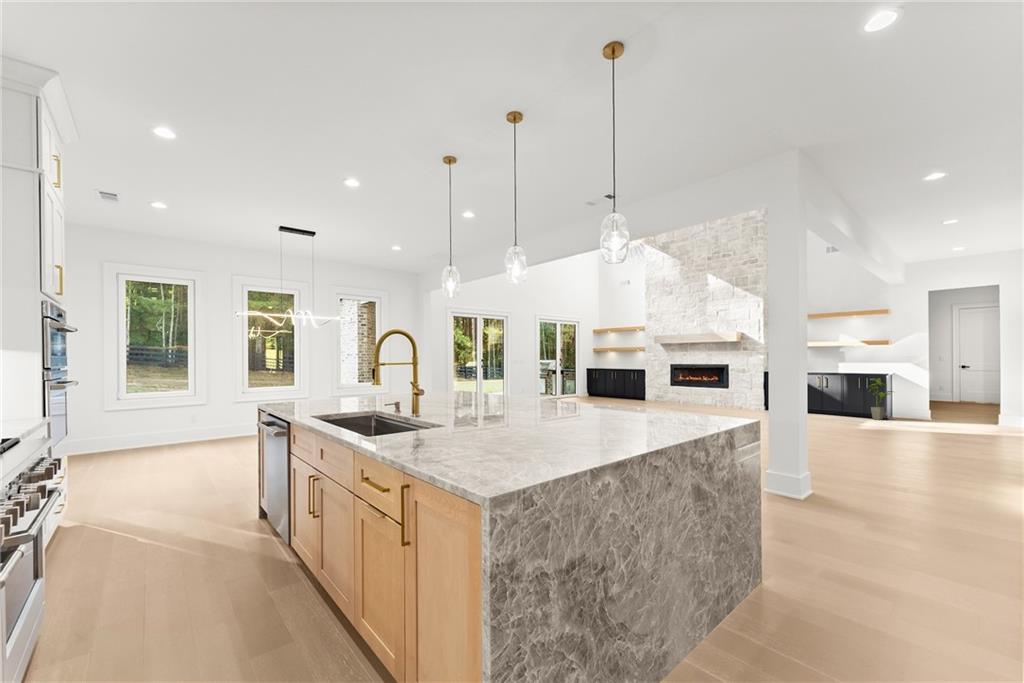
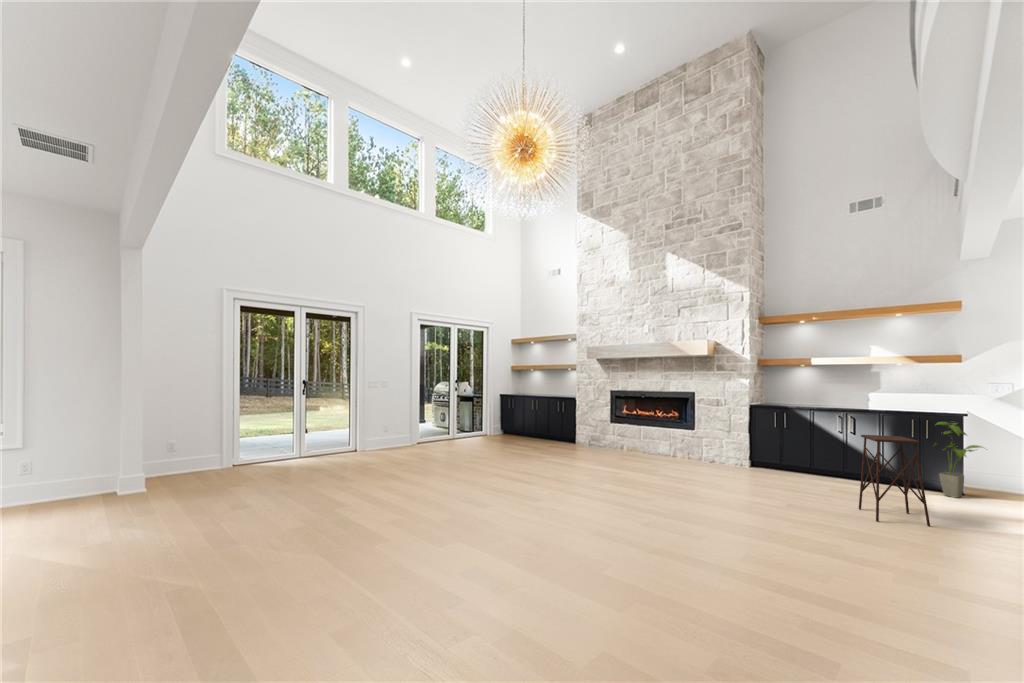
side table: none [822,385,855,429] -> present [859,435,930,526]

